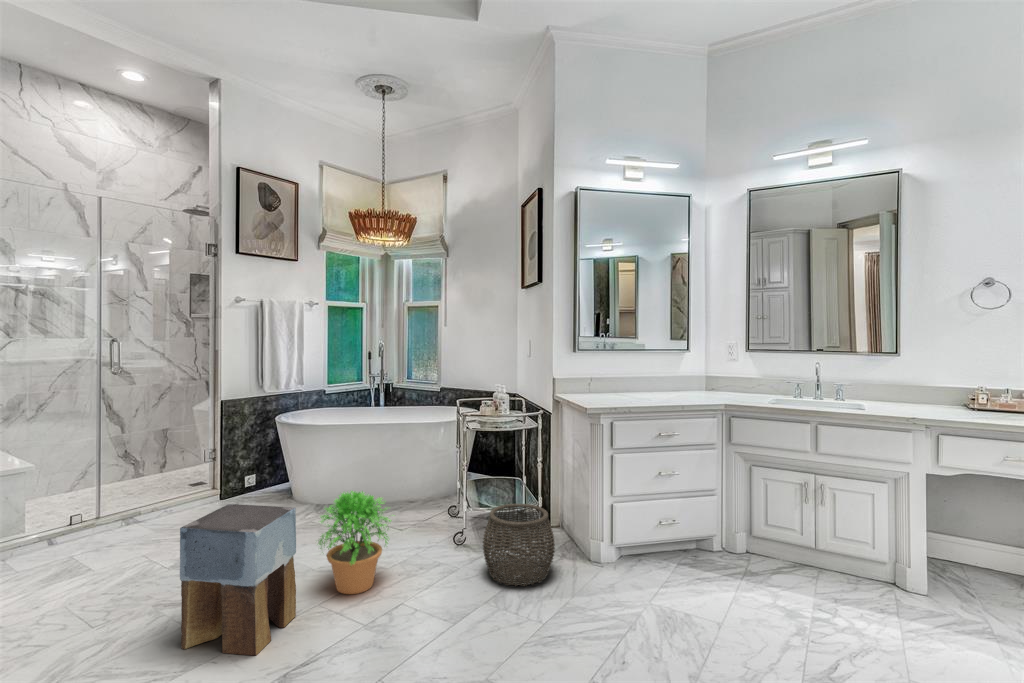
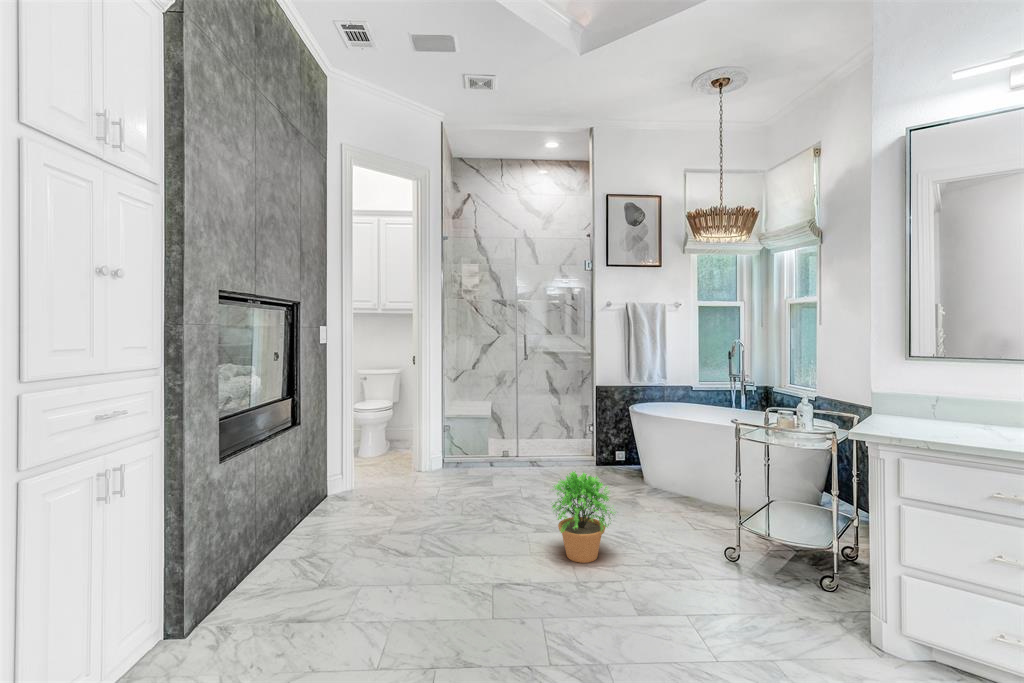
stool: present [180,504,296,655] -> none [457,458,523,565]
woven basket: present [483,504,555,586] -> none [677,534,772,641]

